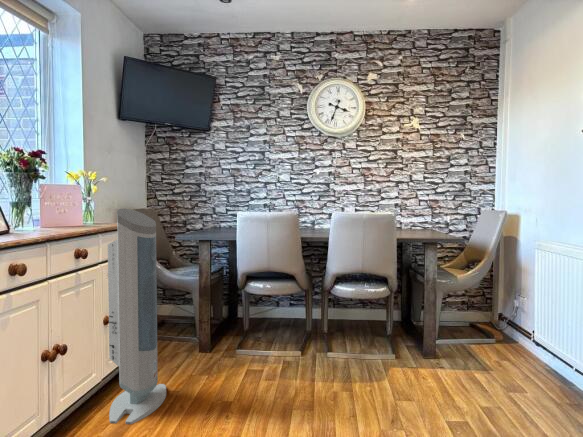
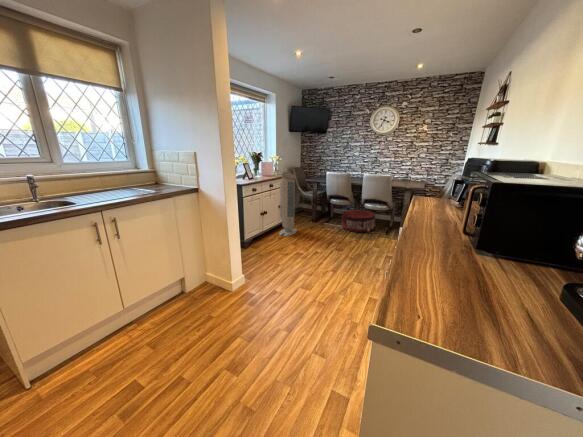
pouf: none [278,301,363,362] -> present [342,210,375,232]

